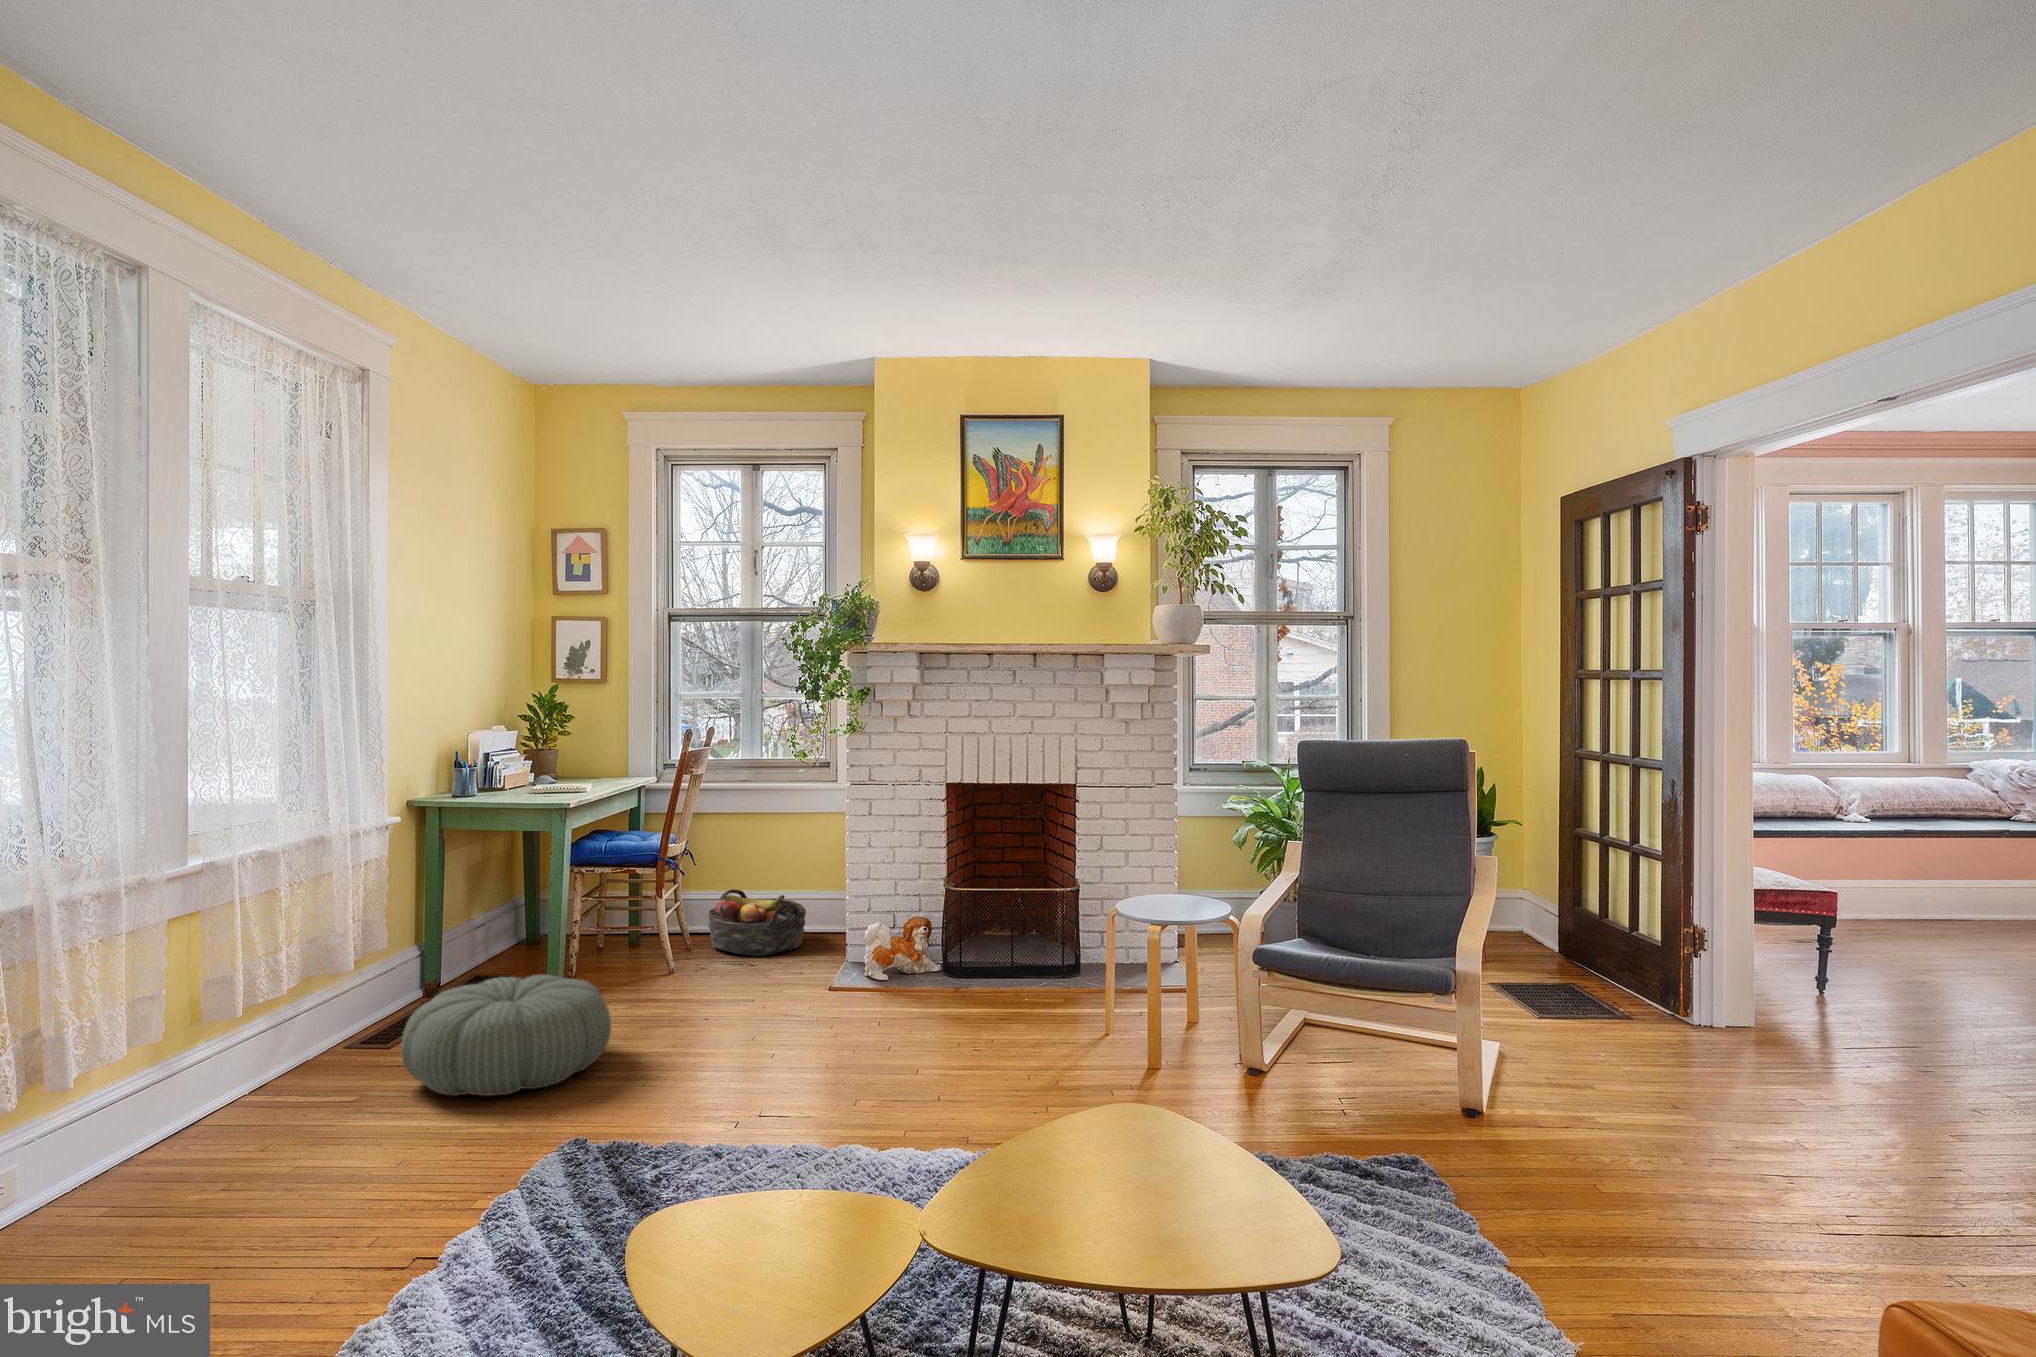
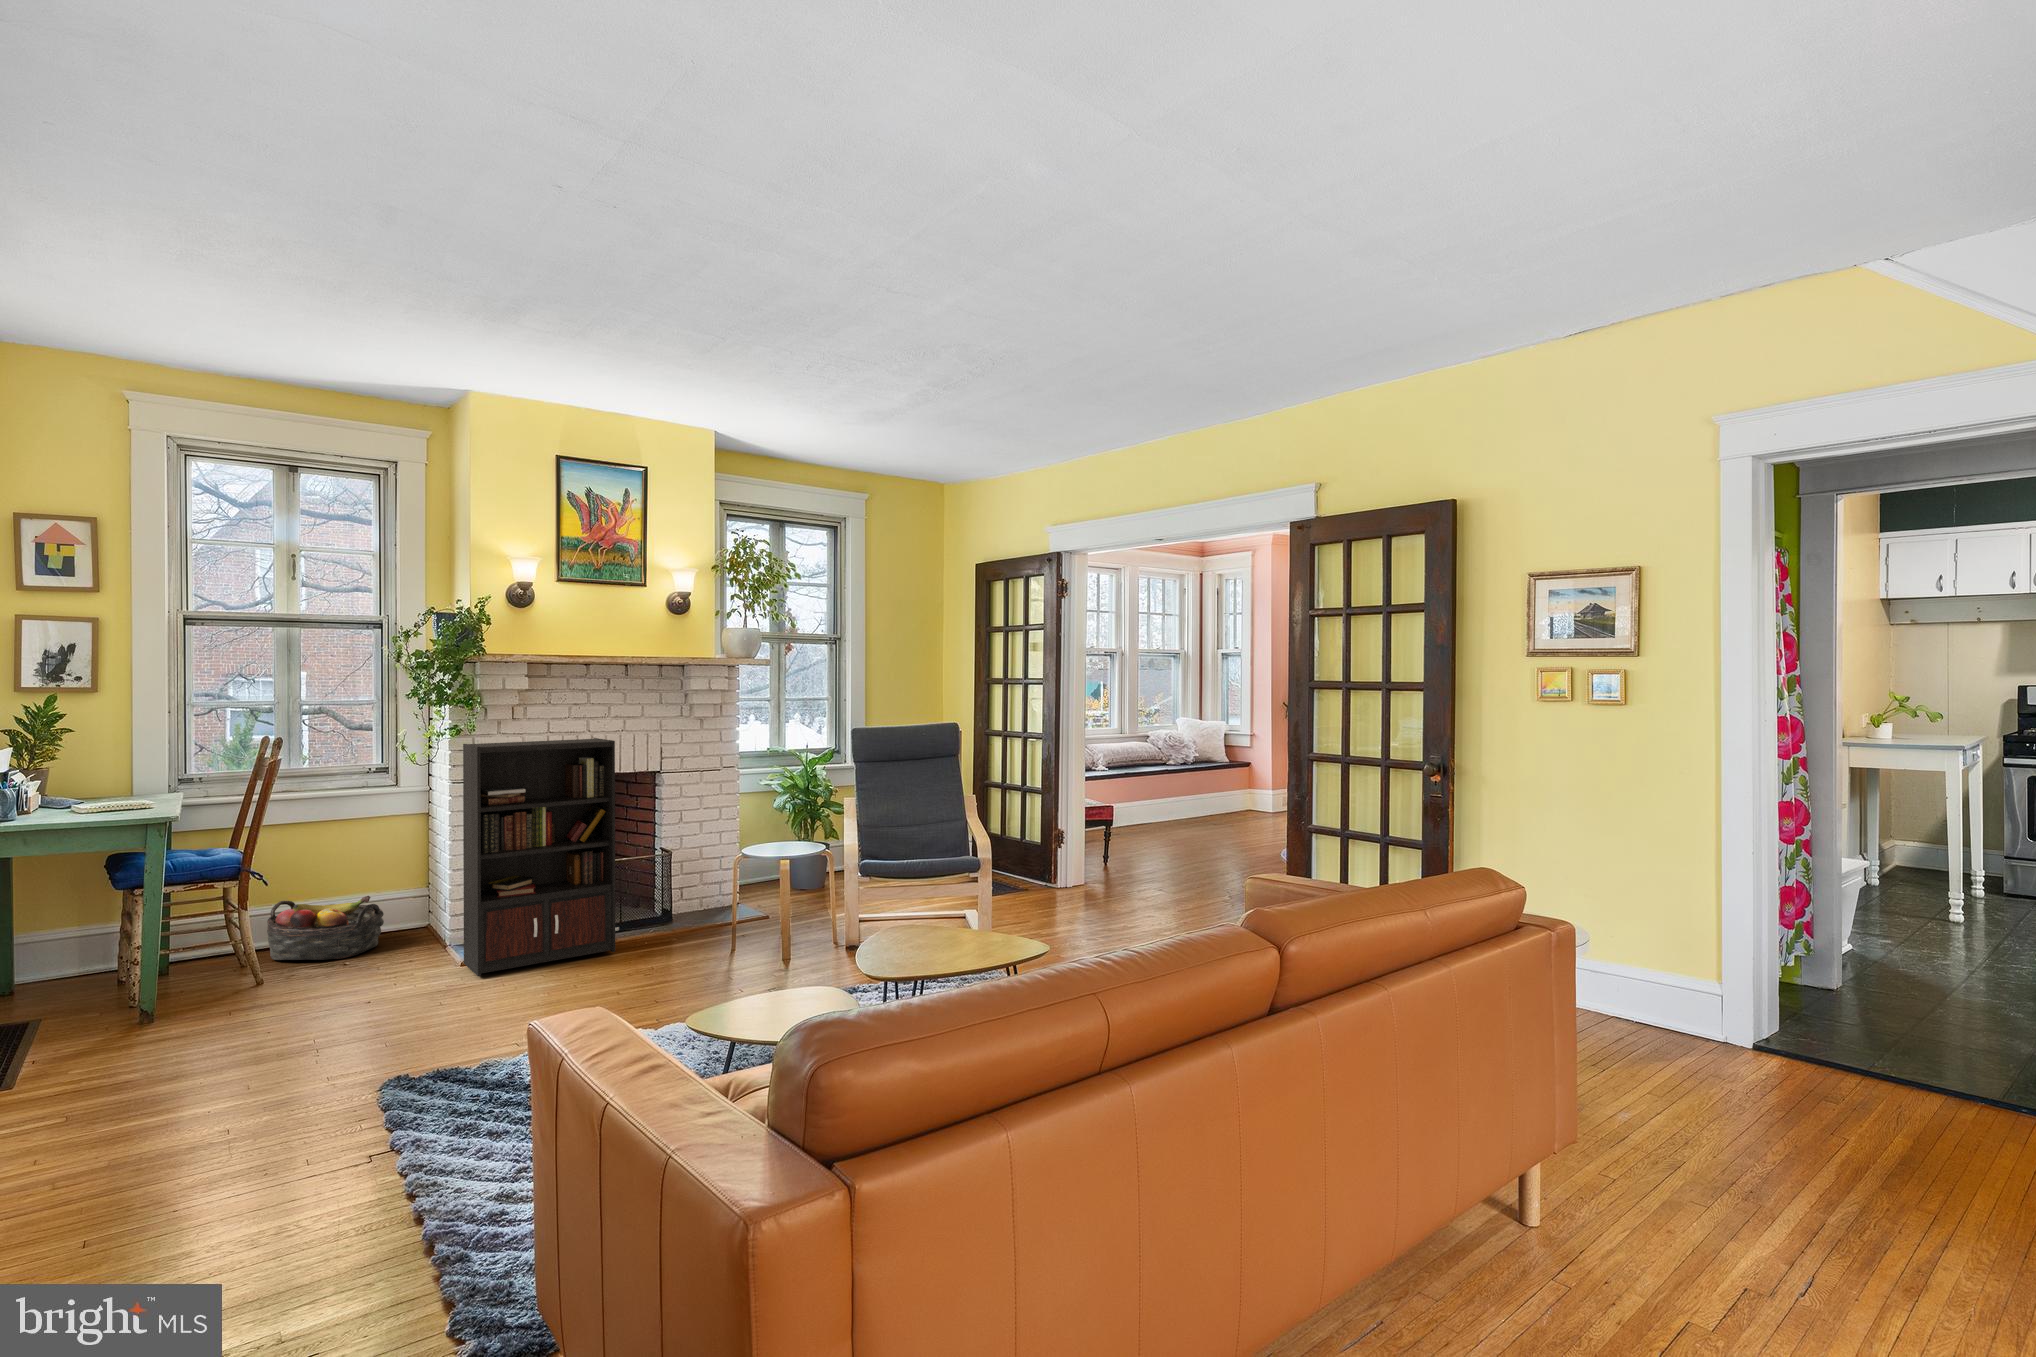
bookcase: none [820,741,1013,1003] -> present [463,738,619,976]
pouf: present [401,975,611,1096] -> none [99,984,339,1110]

